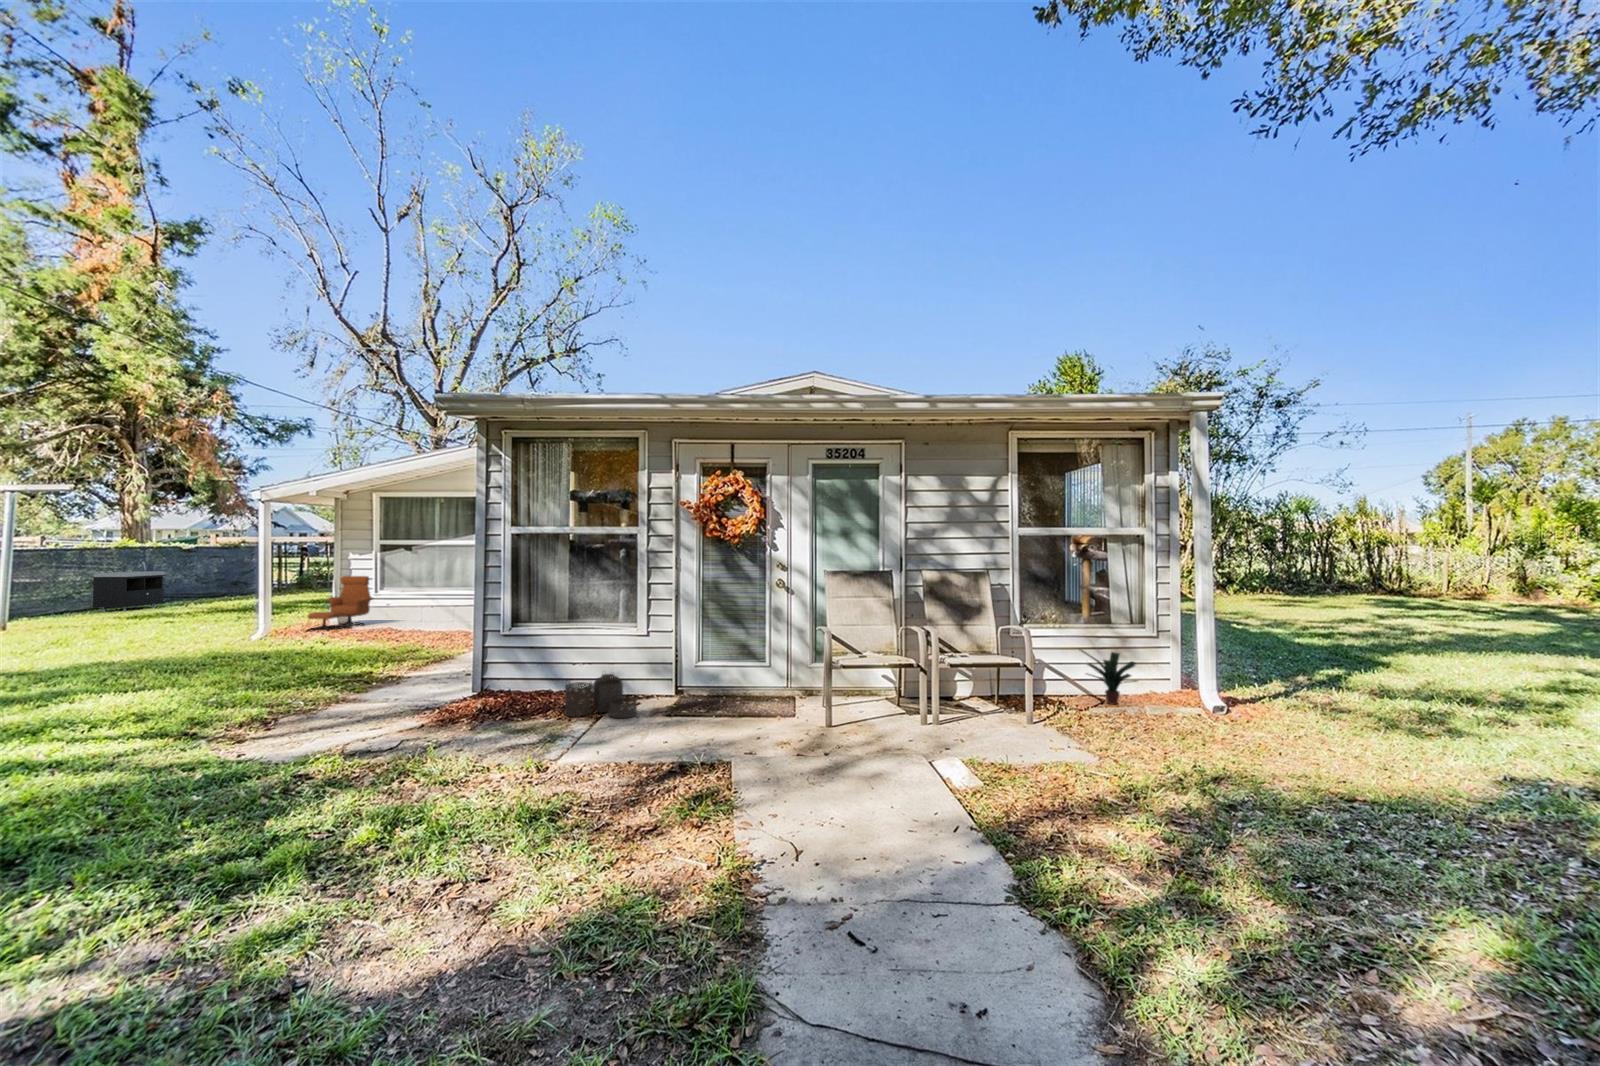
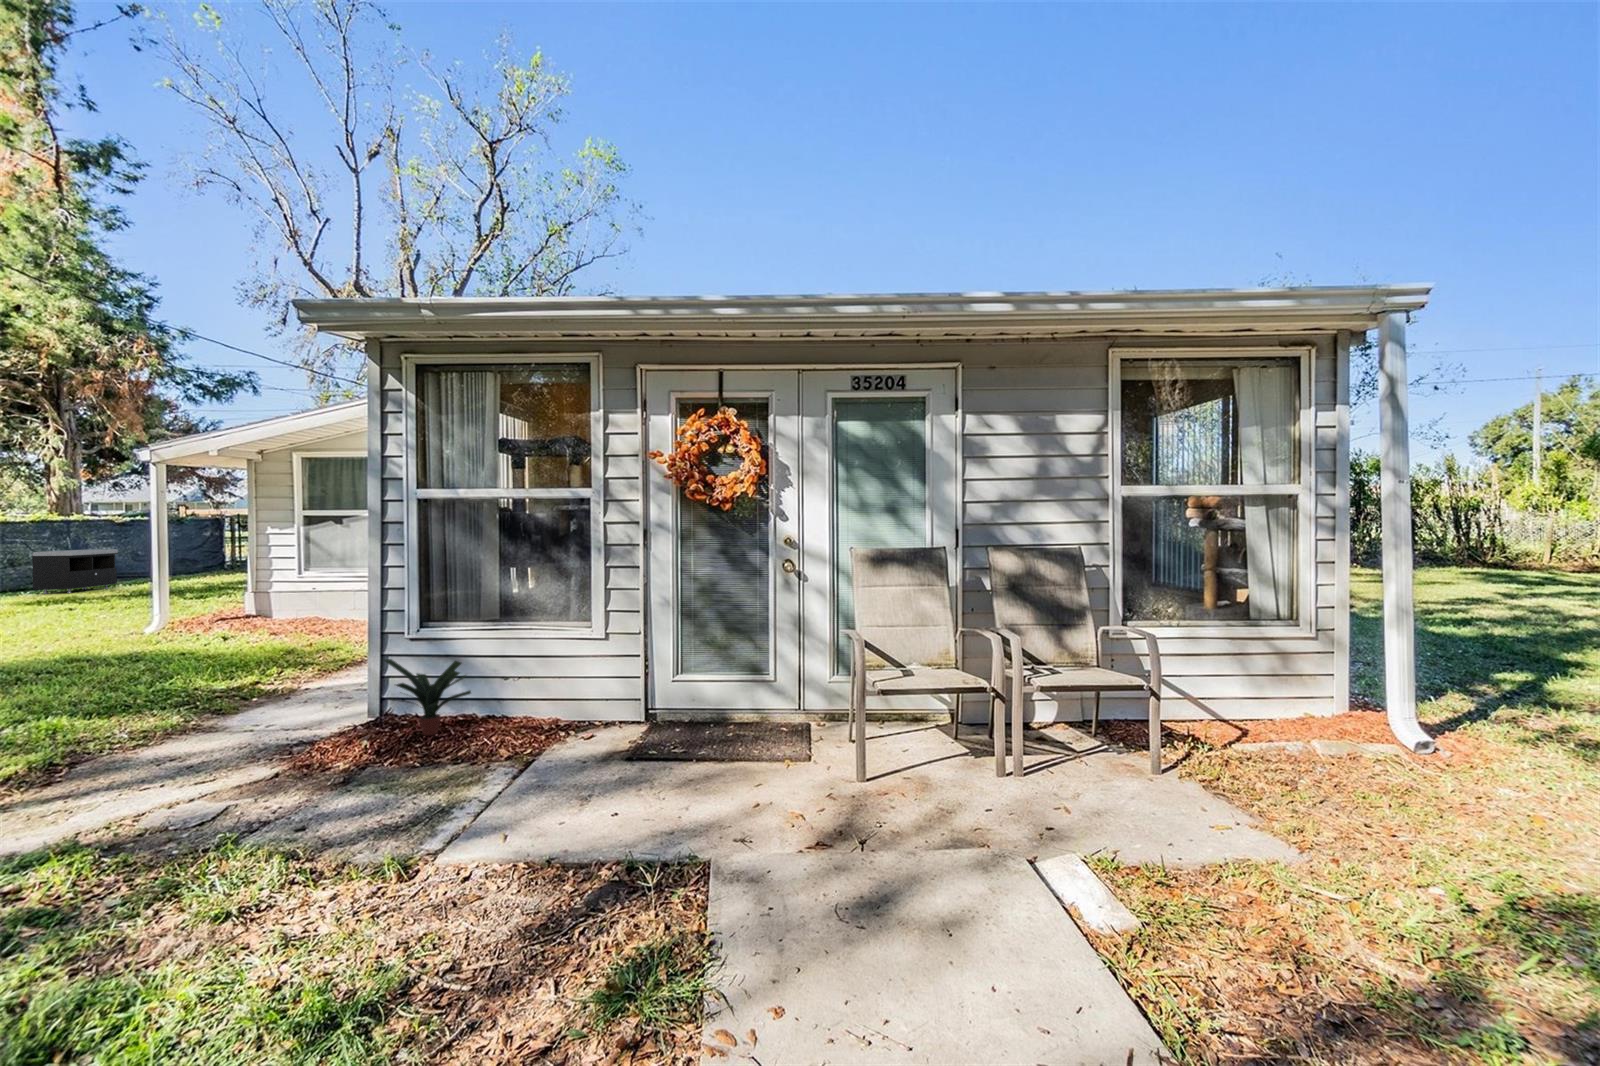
lounge chair: present [308,576,373,631] -> none [245,554,326,619]
potted plant: present [1079,650,1136,704] -> present [384,659,471,735]
woven basket: present [565,674,637,718] -> none [481,687,584,762]

